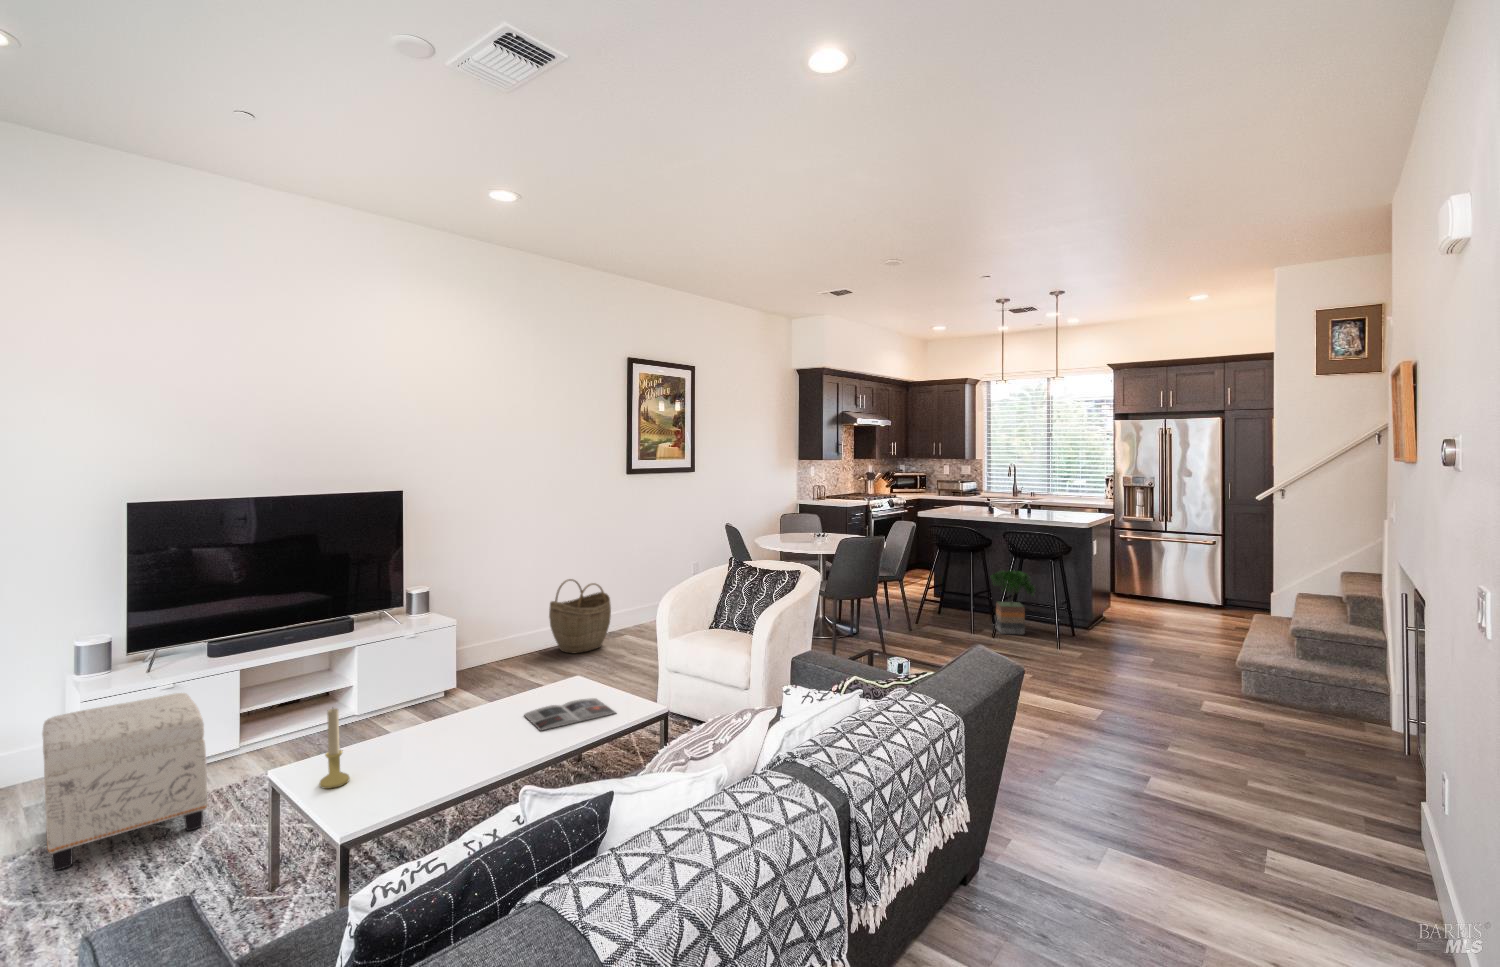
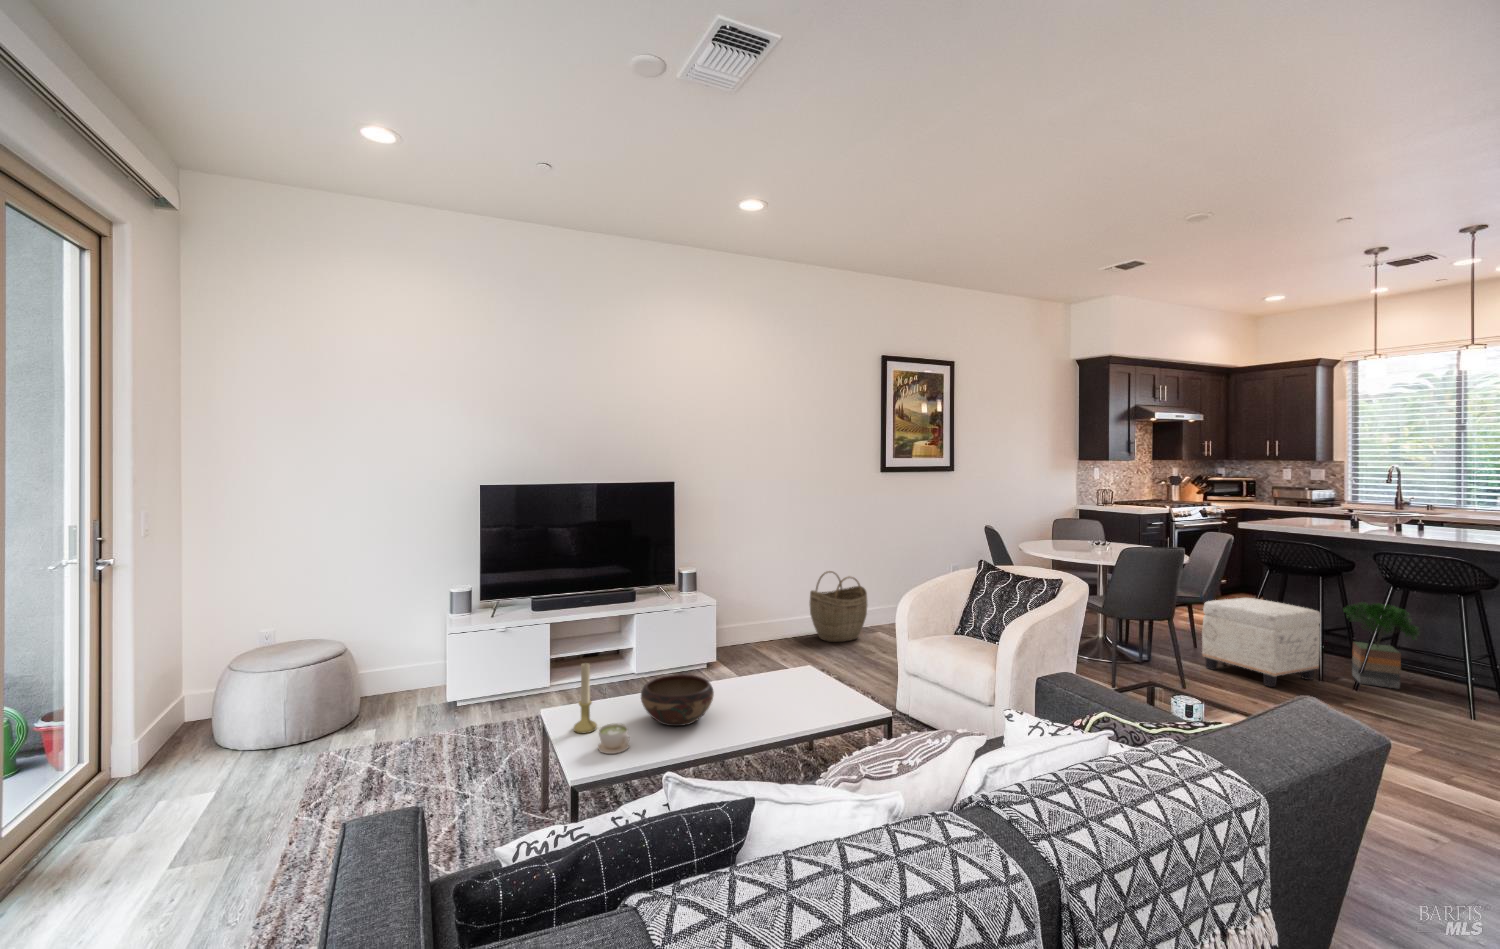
ottoman: present [42,693,207,871] -> present [1202,598,1321,687]
magazine: present [524,698,616,730] -> none [755,687,843,712]
decorative bowl: none [401,705,486,762] -> present [641,674,714,726]
coffee cup: none [360,768,400,803] -> present [598,723,629,754]

